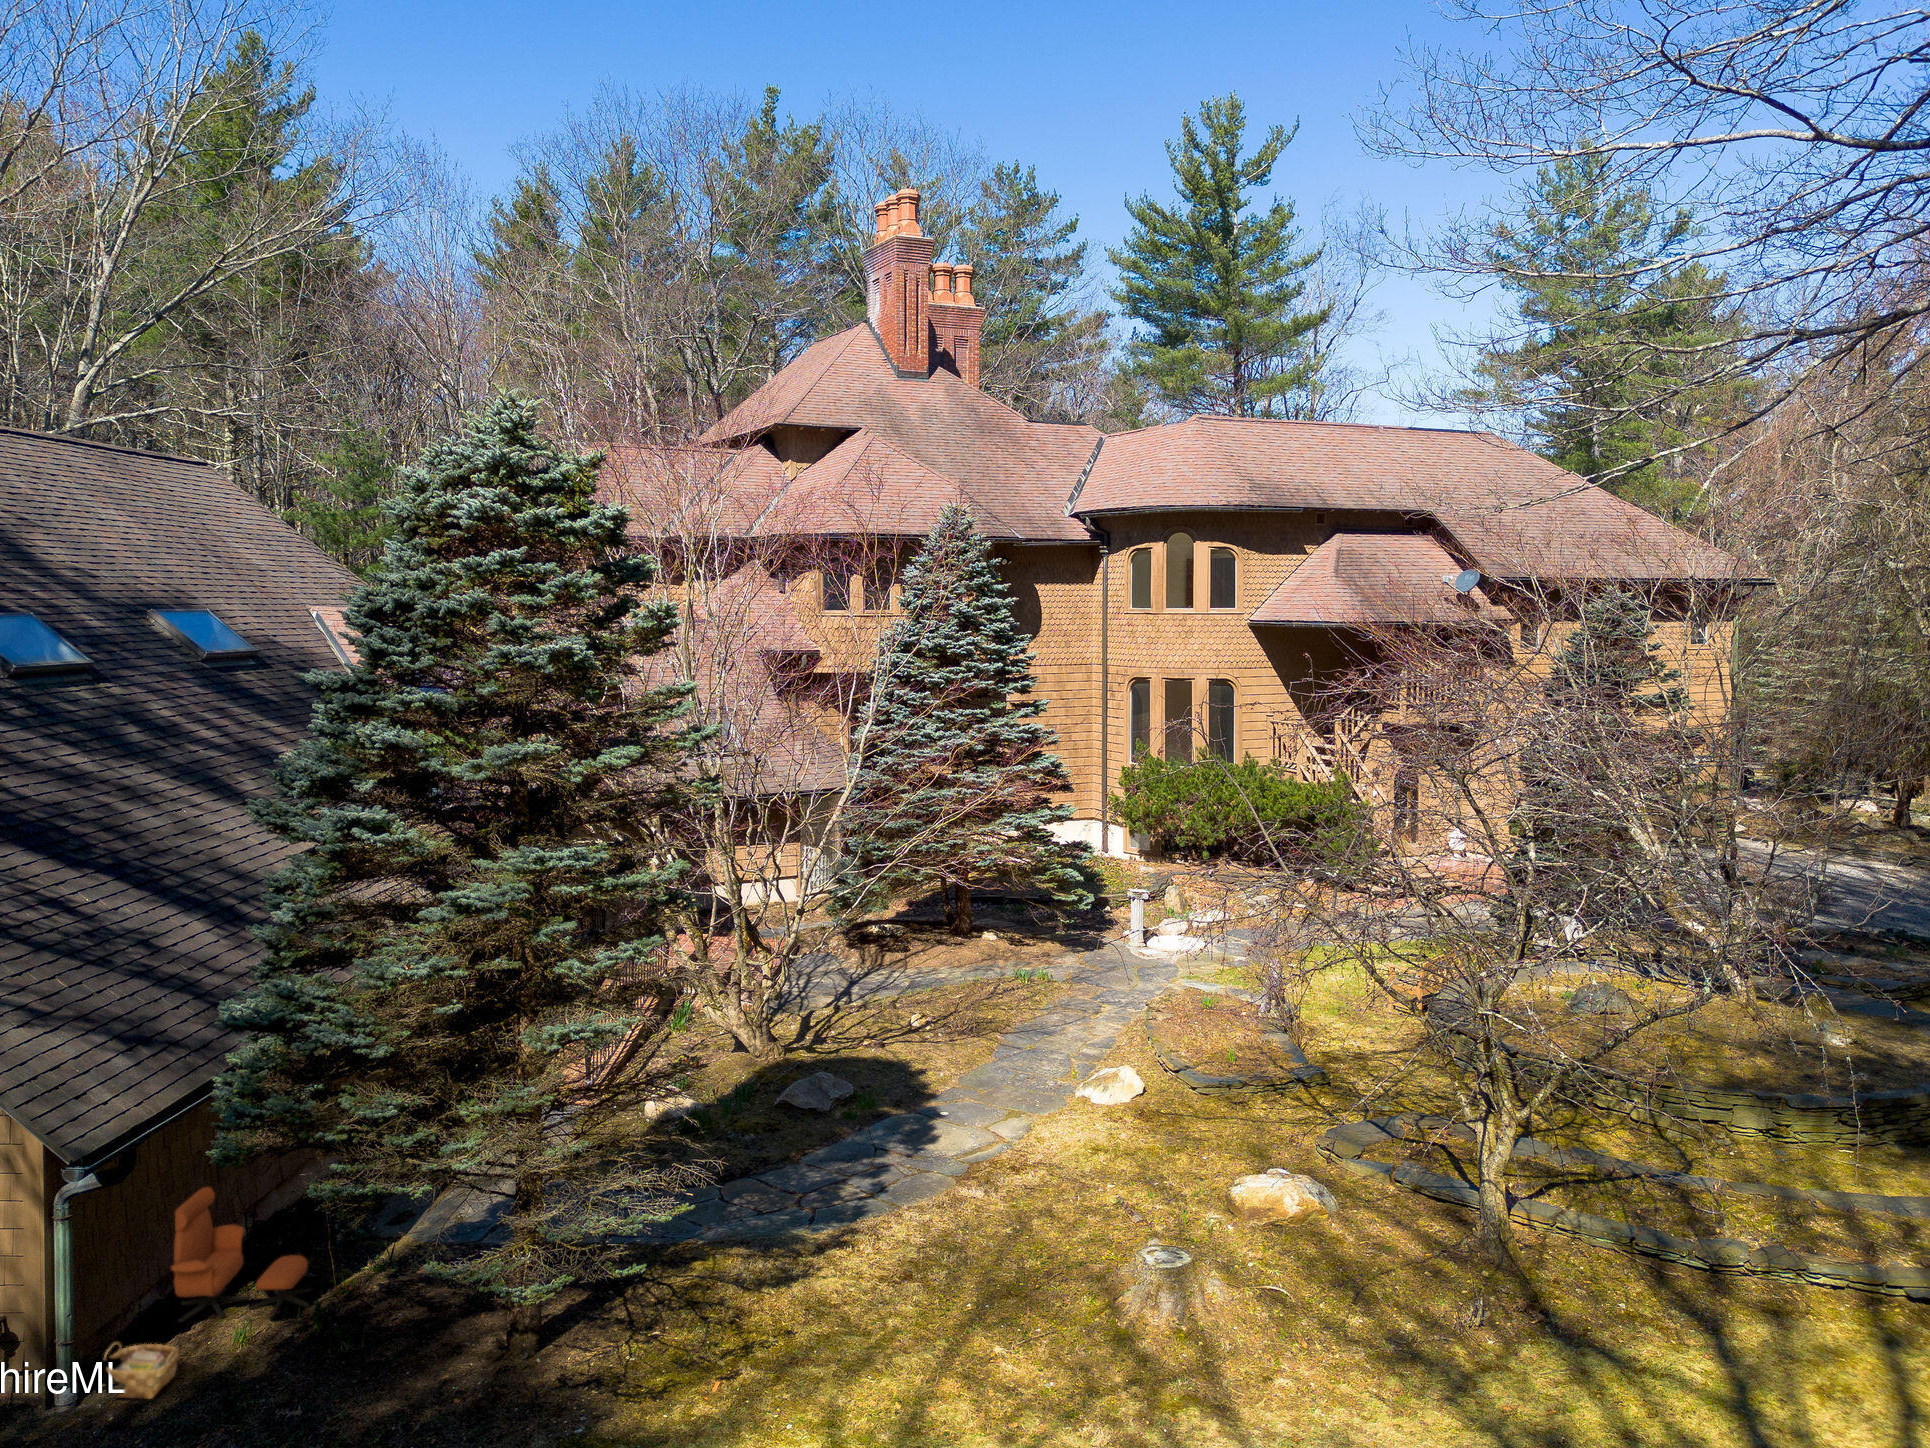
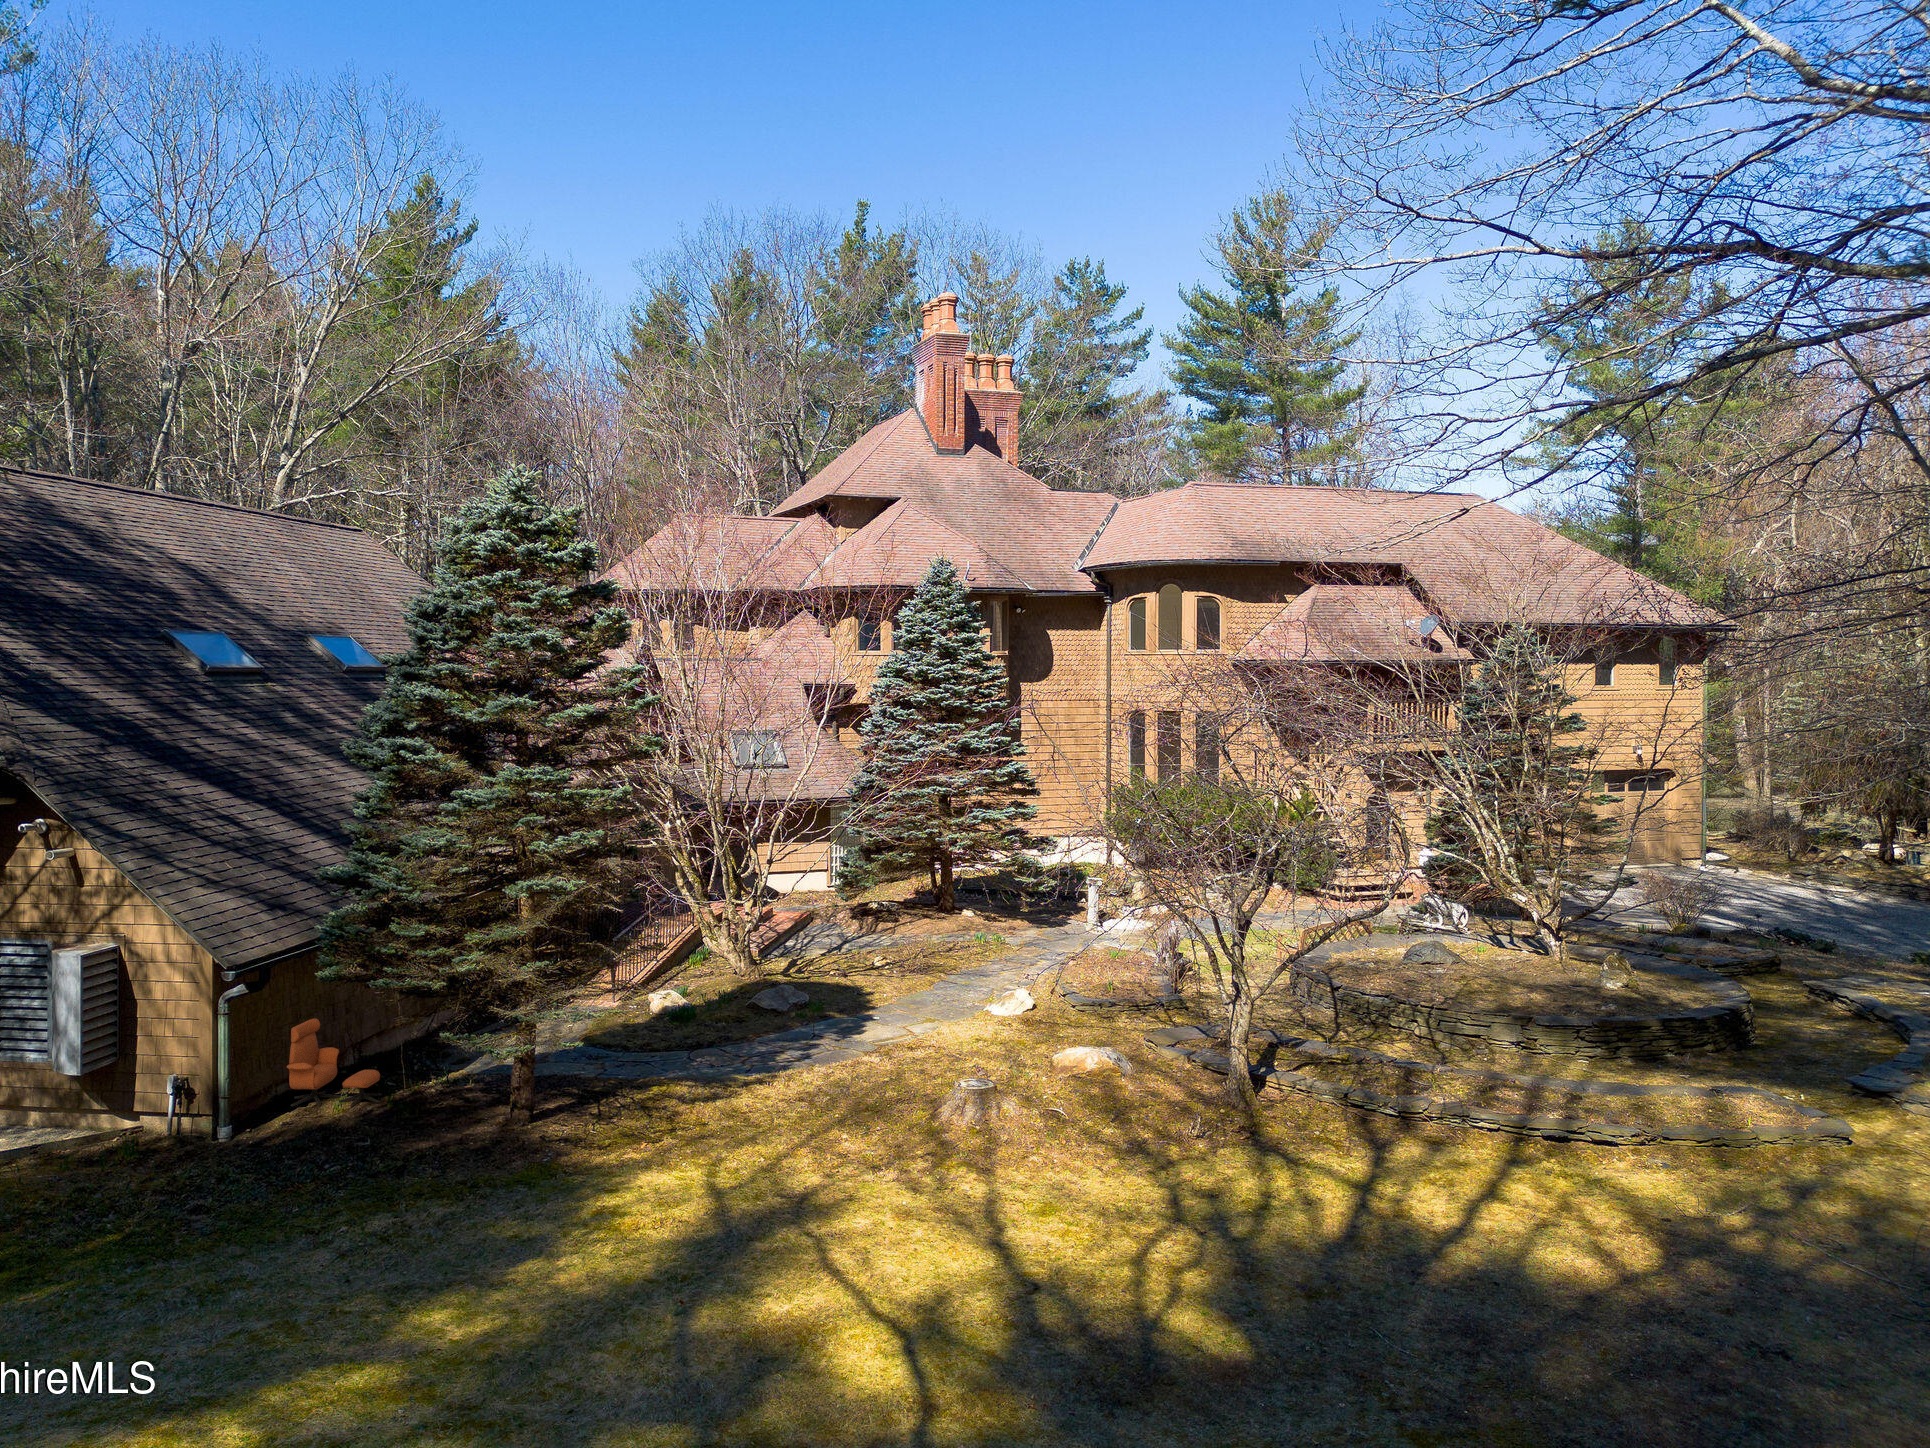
woven basket: present [104,1342,180,1399] -> none [236,1103,287,1140]

